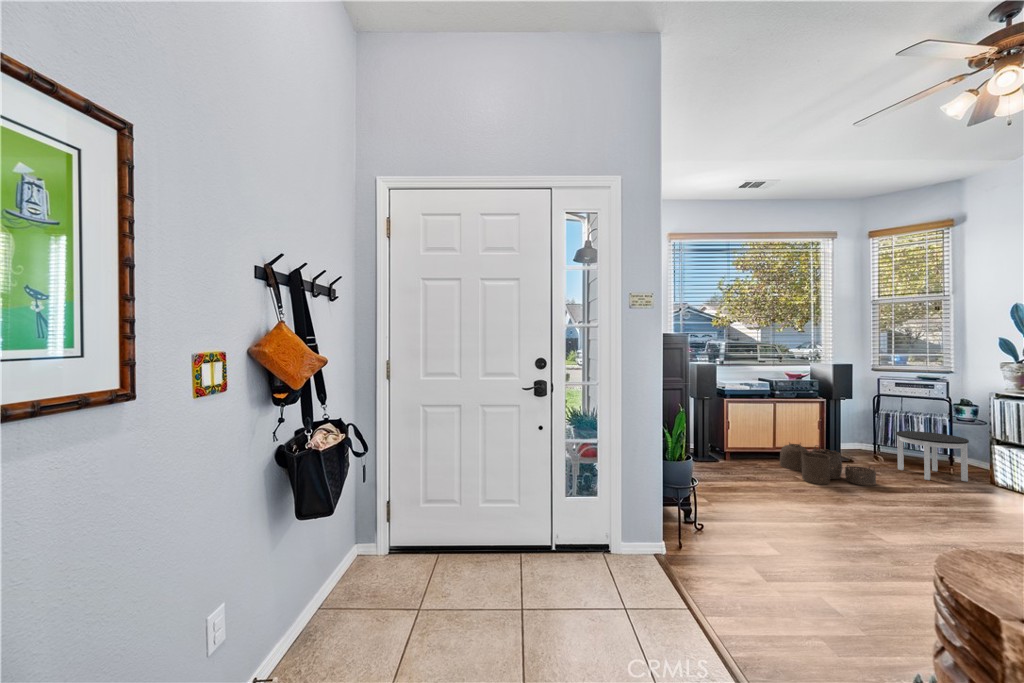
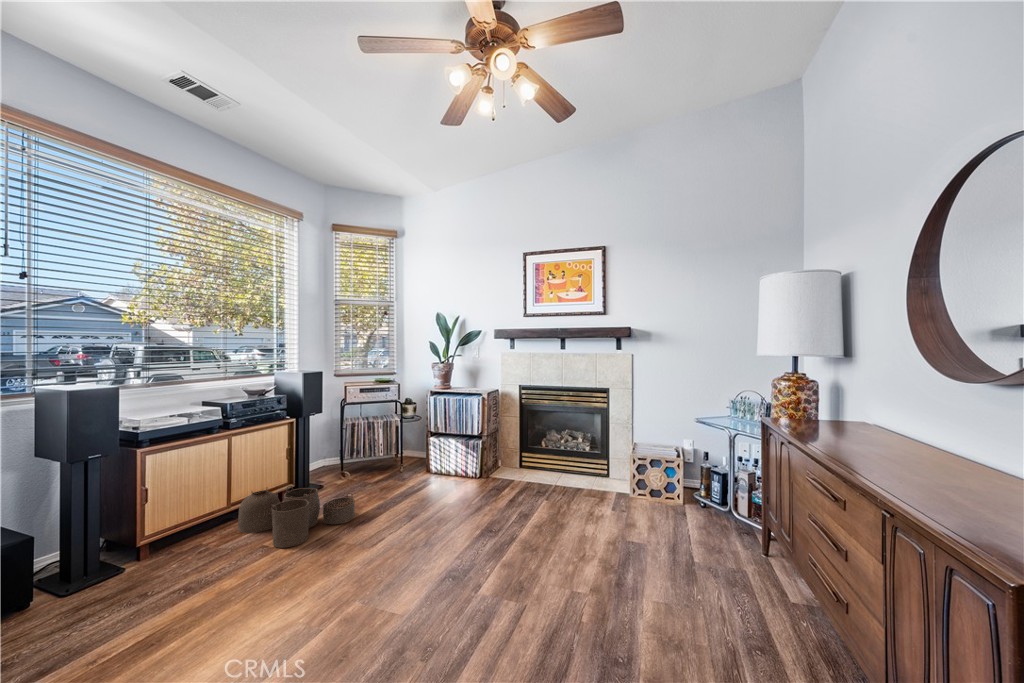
round table: present [896,431,969,482] -> none [362,435,416,488]

